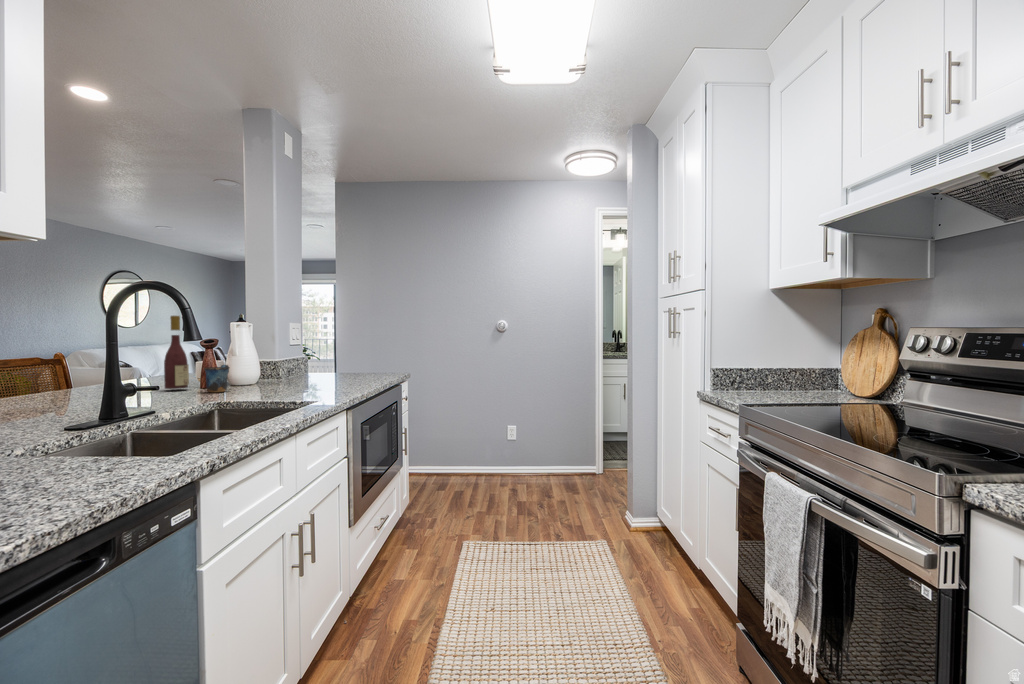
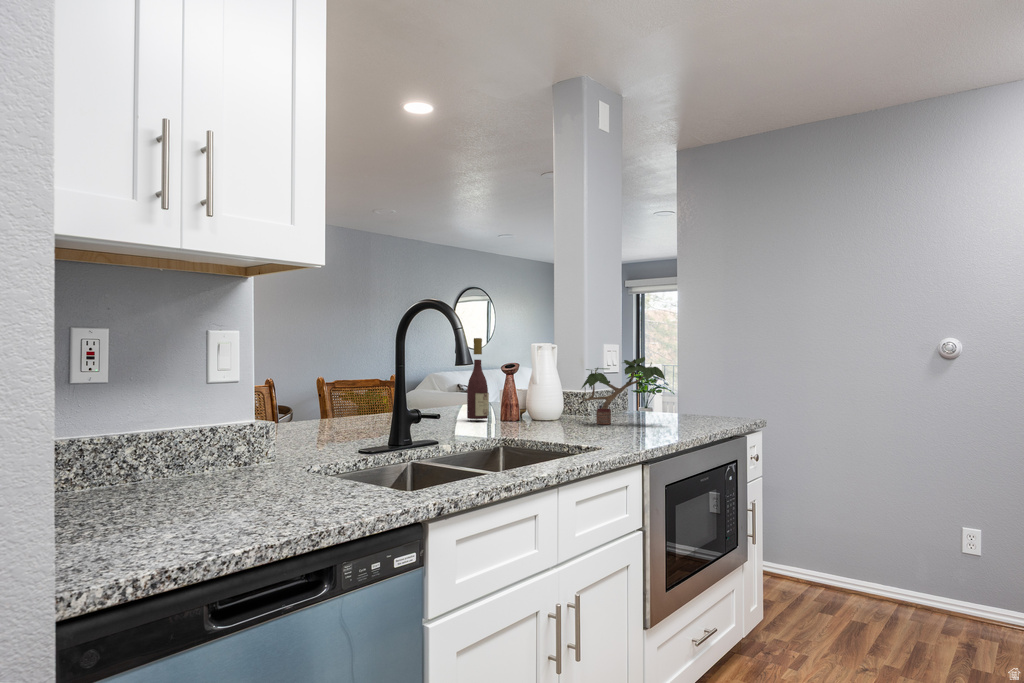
potted plant: none [275,330,356,385] -> present [582,357,665,424]
mug: present [204,365,229,392] -> none [499,395,525,426]

